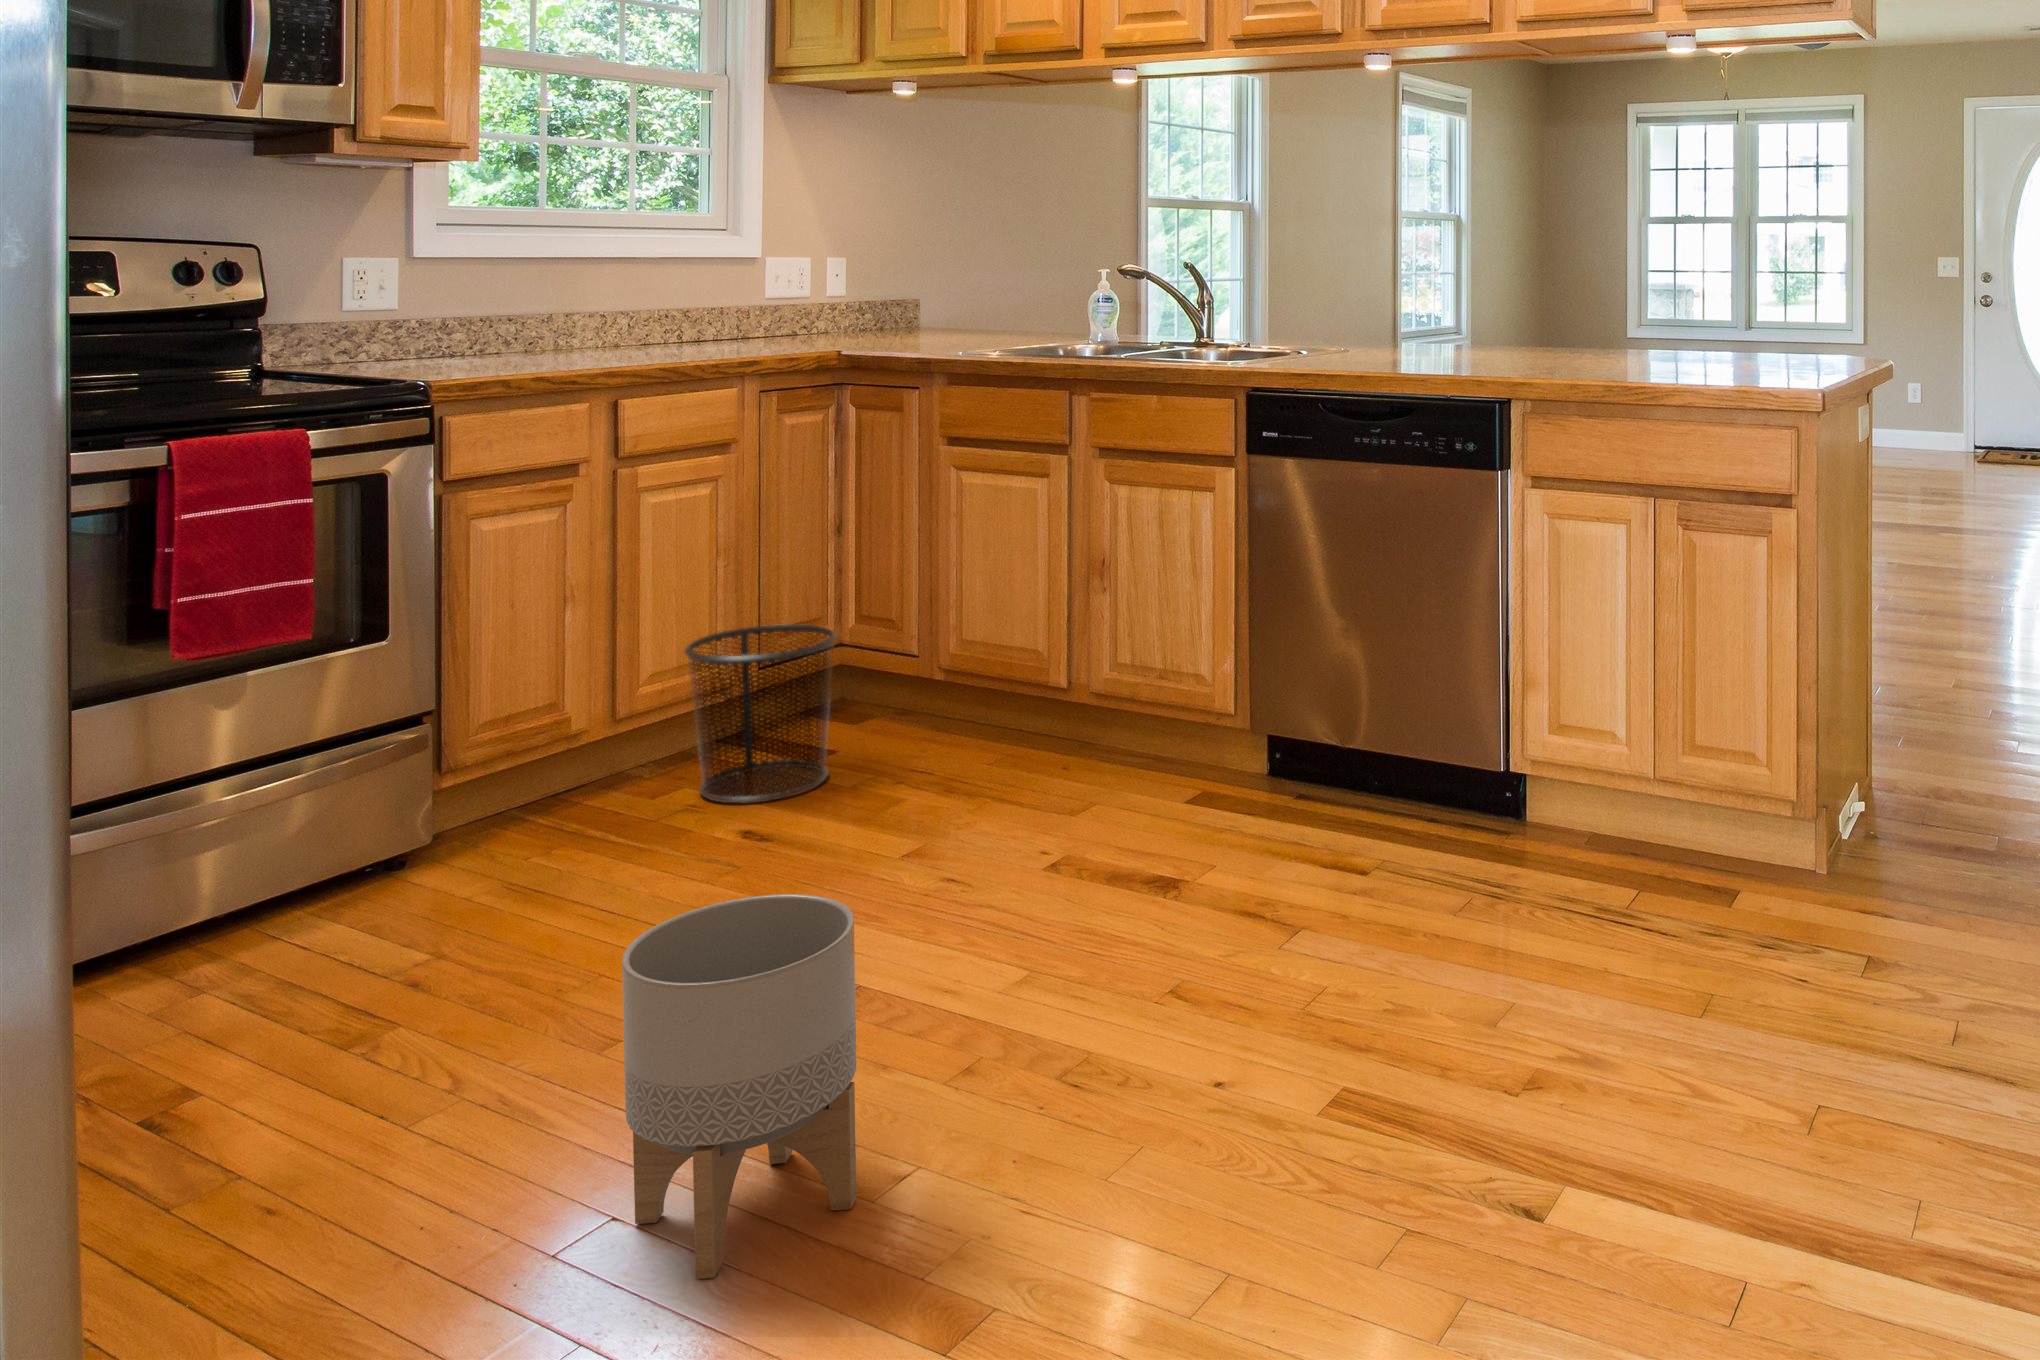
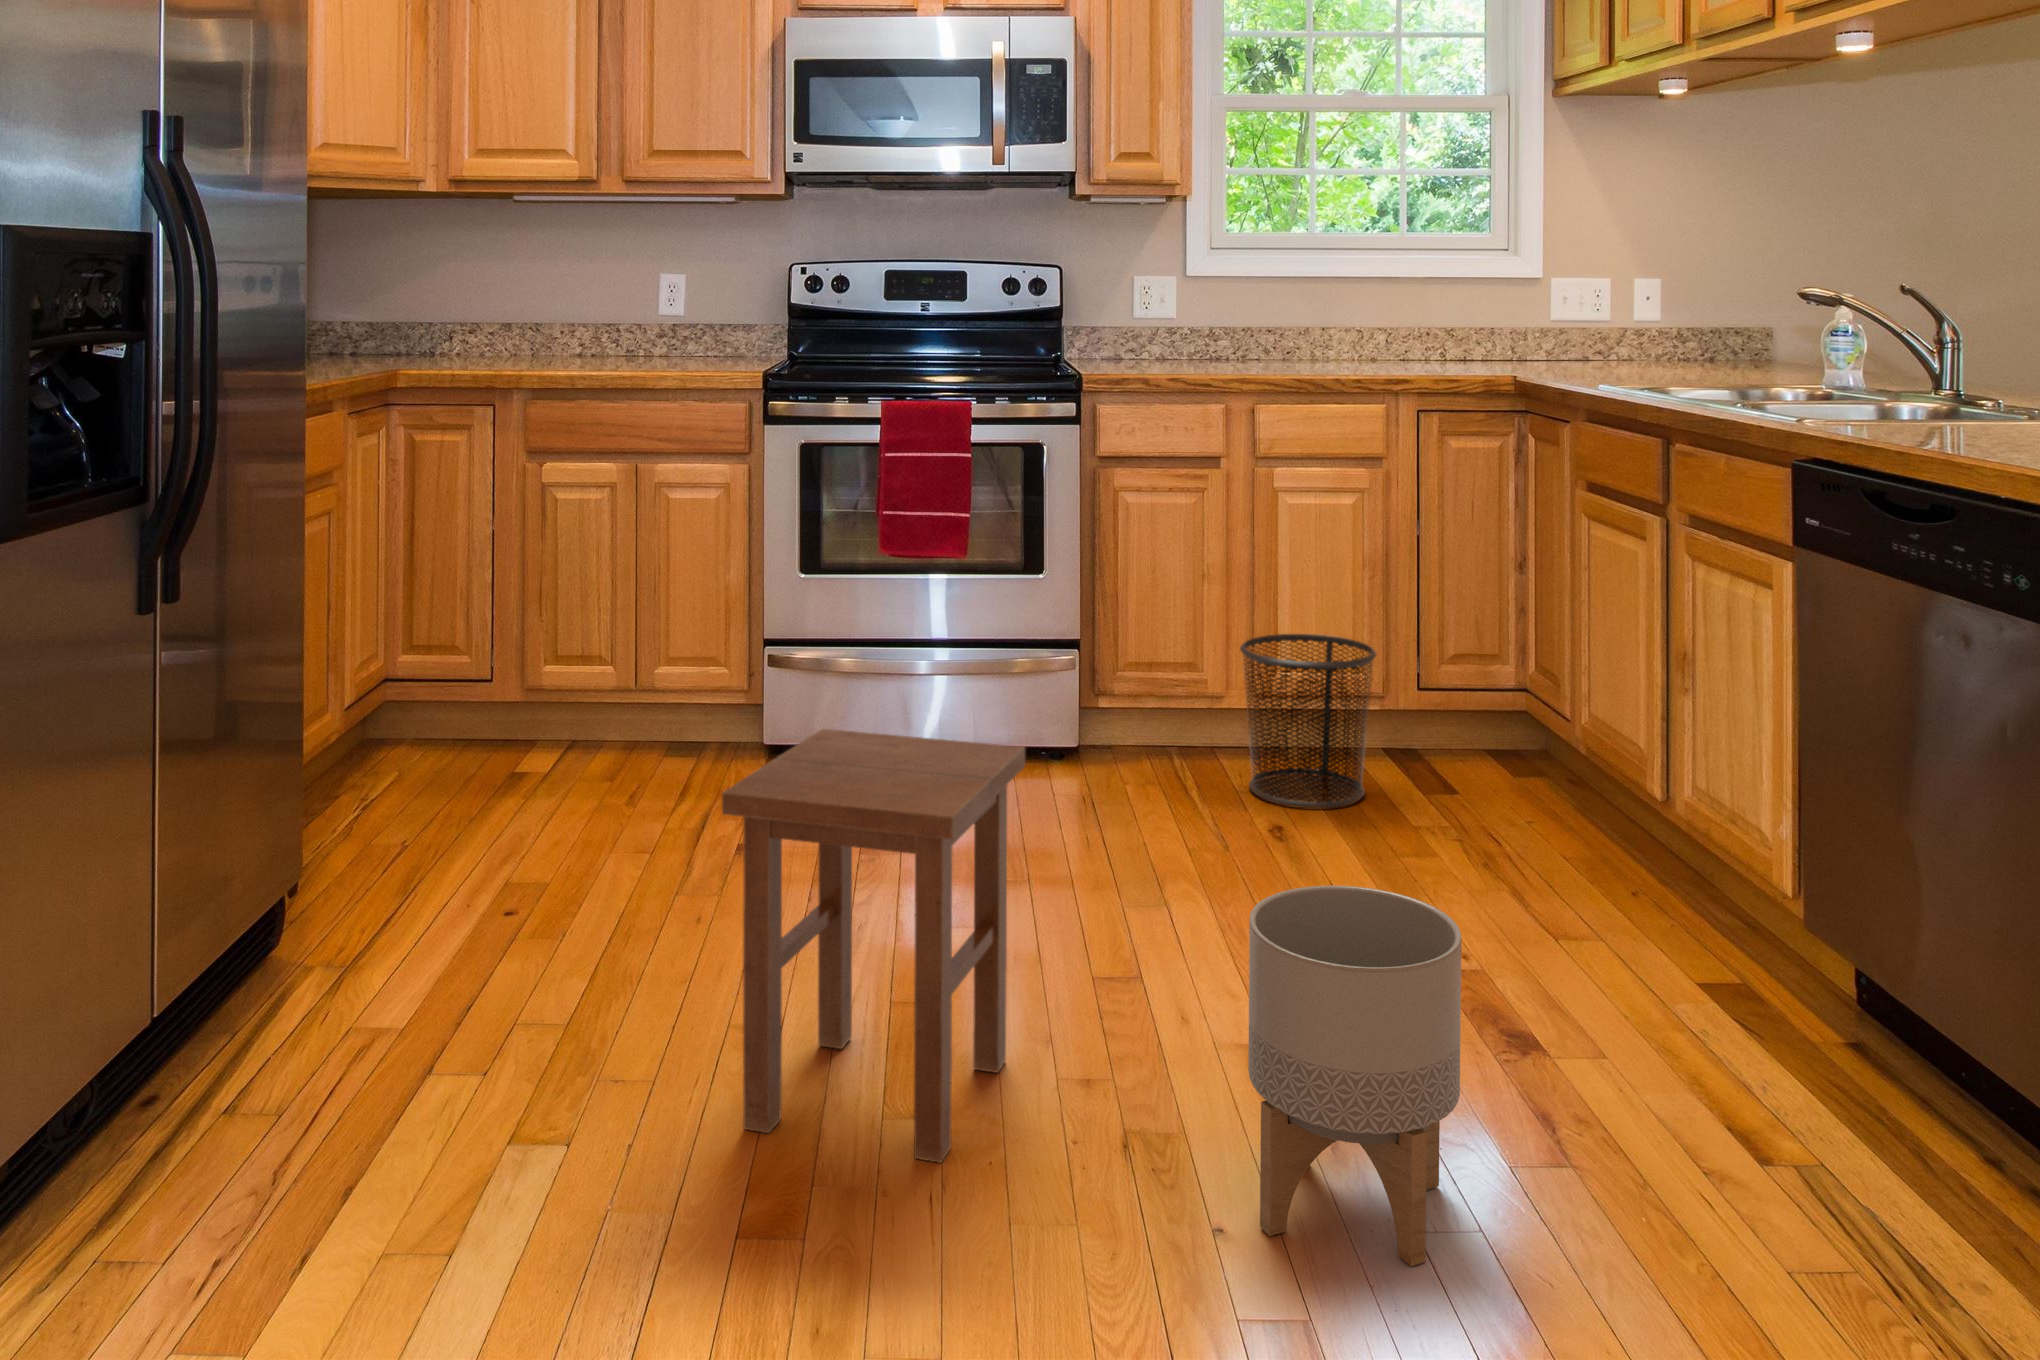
stool: none [896,714,1224,1145] -> present [722,729,1025,1163]
planter: present [622,894,856,1279] -> present [1248,886,1461,1266]

